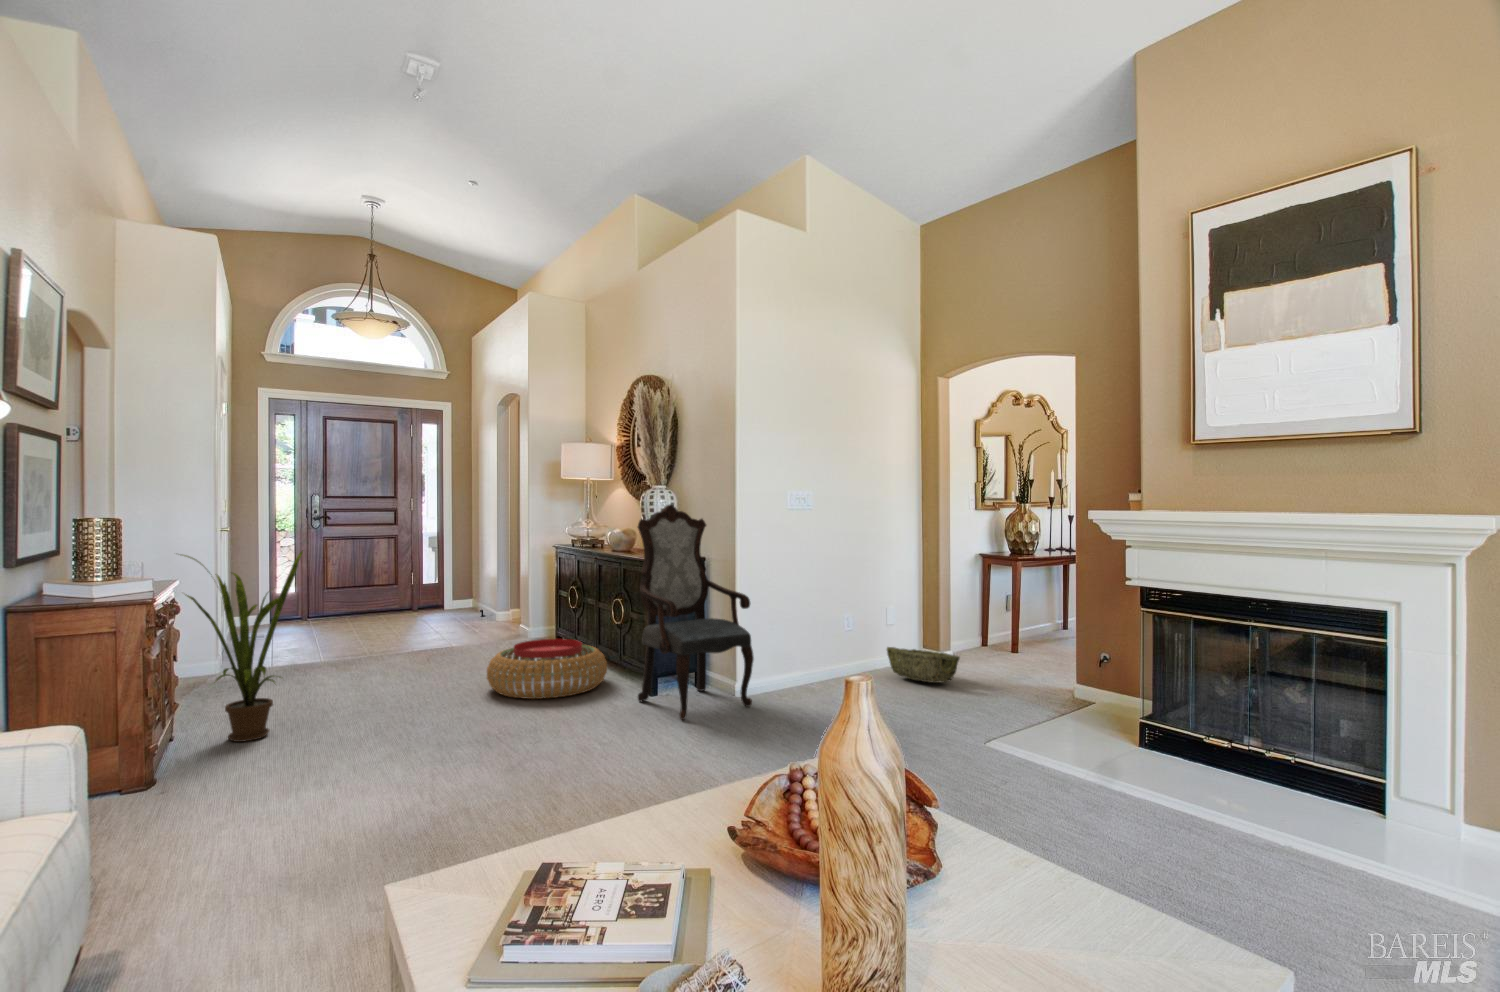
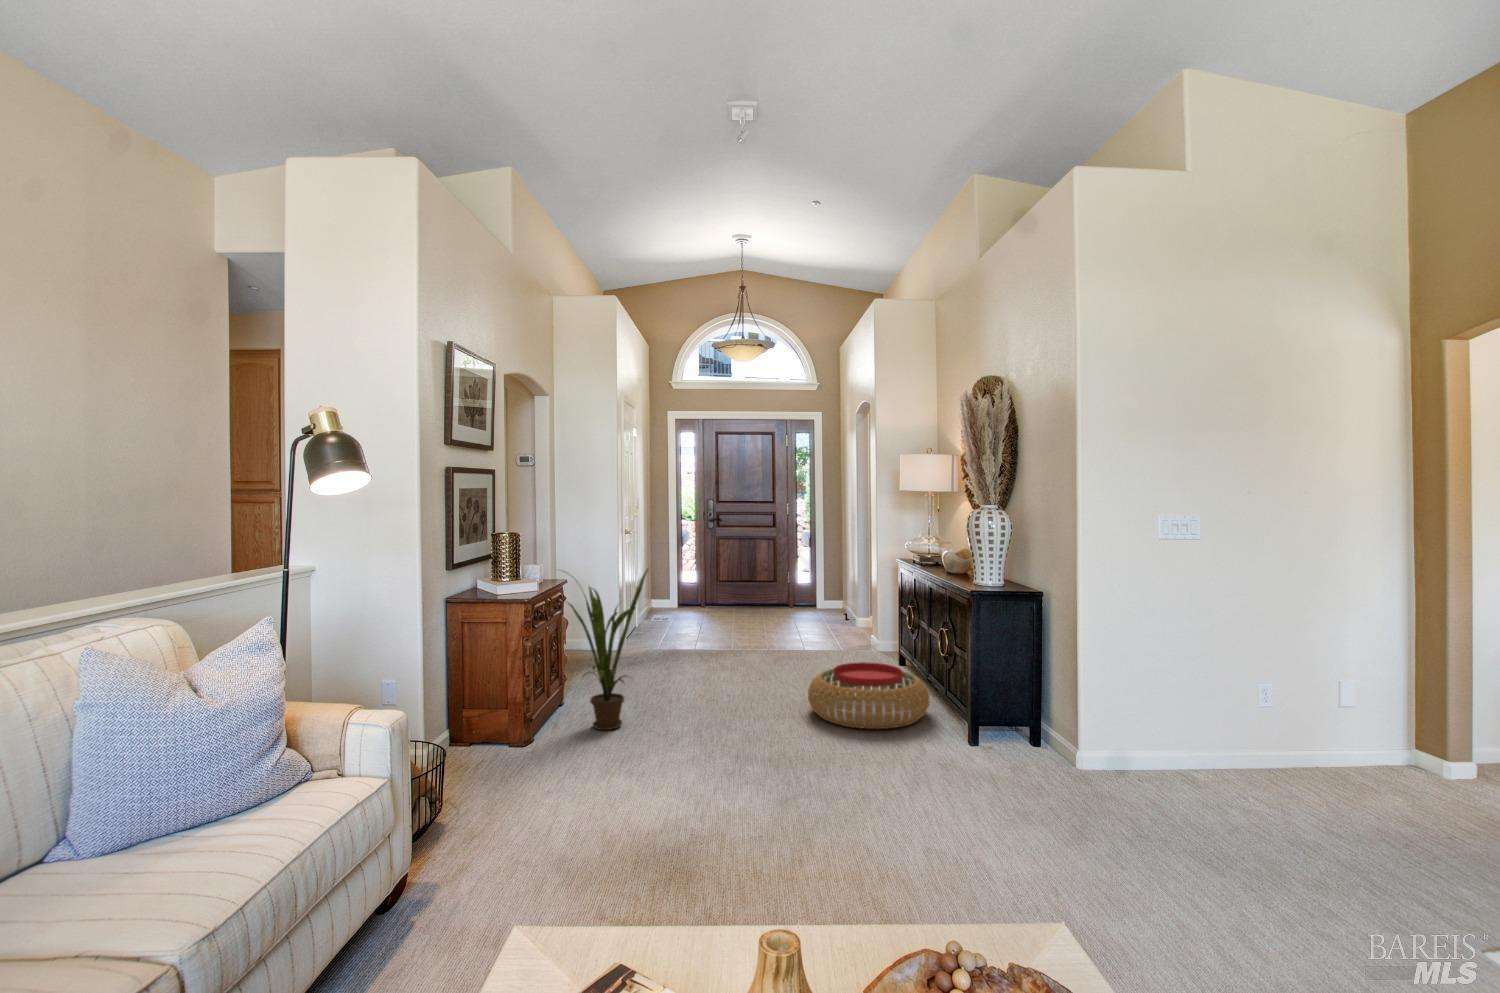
armchair: present [638,504,754,720] -> none [950,530,1089,786]
woven basket: present [887,647,960,683] -> none [1311,730,1444,800]

